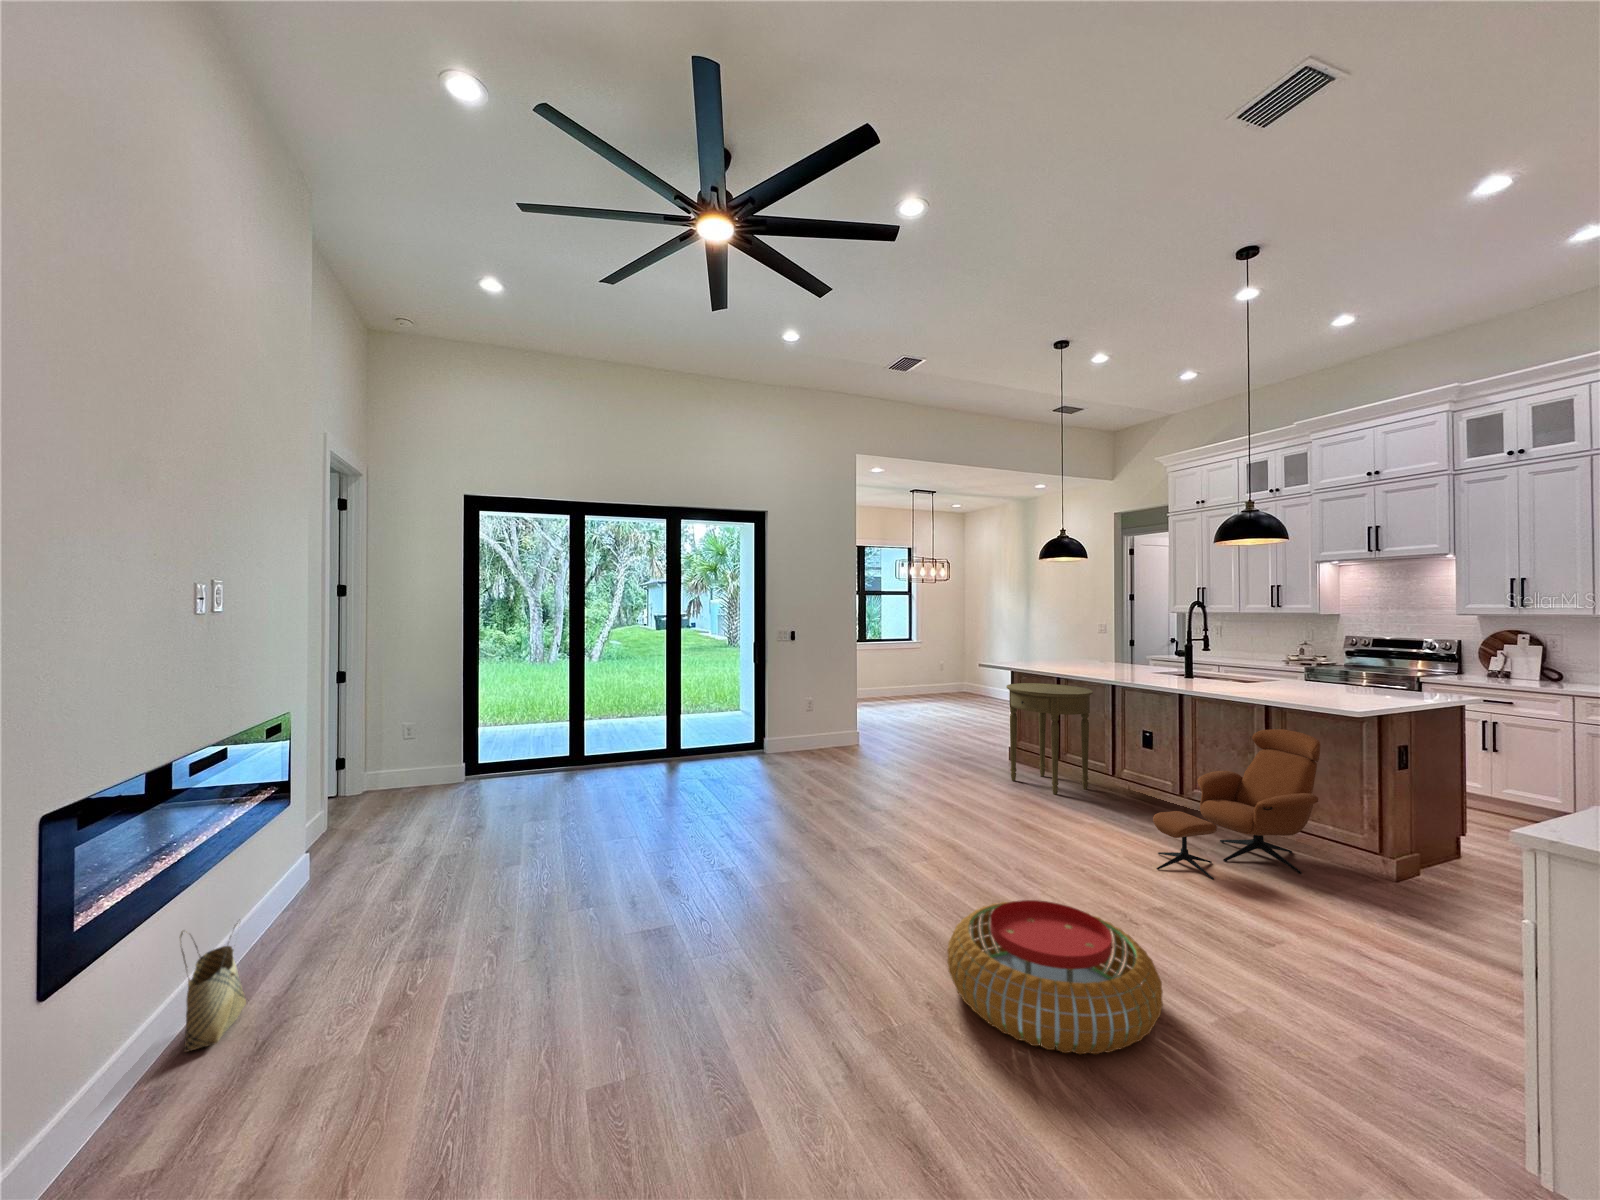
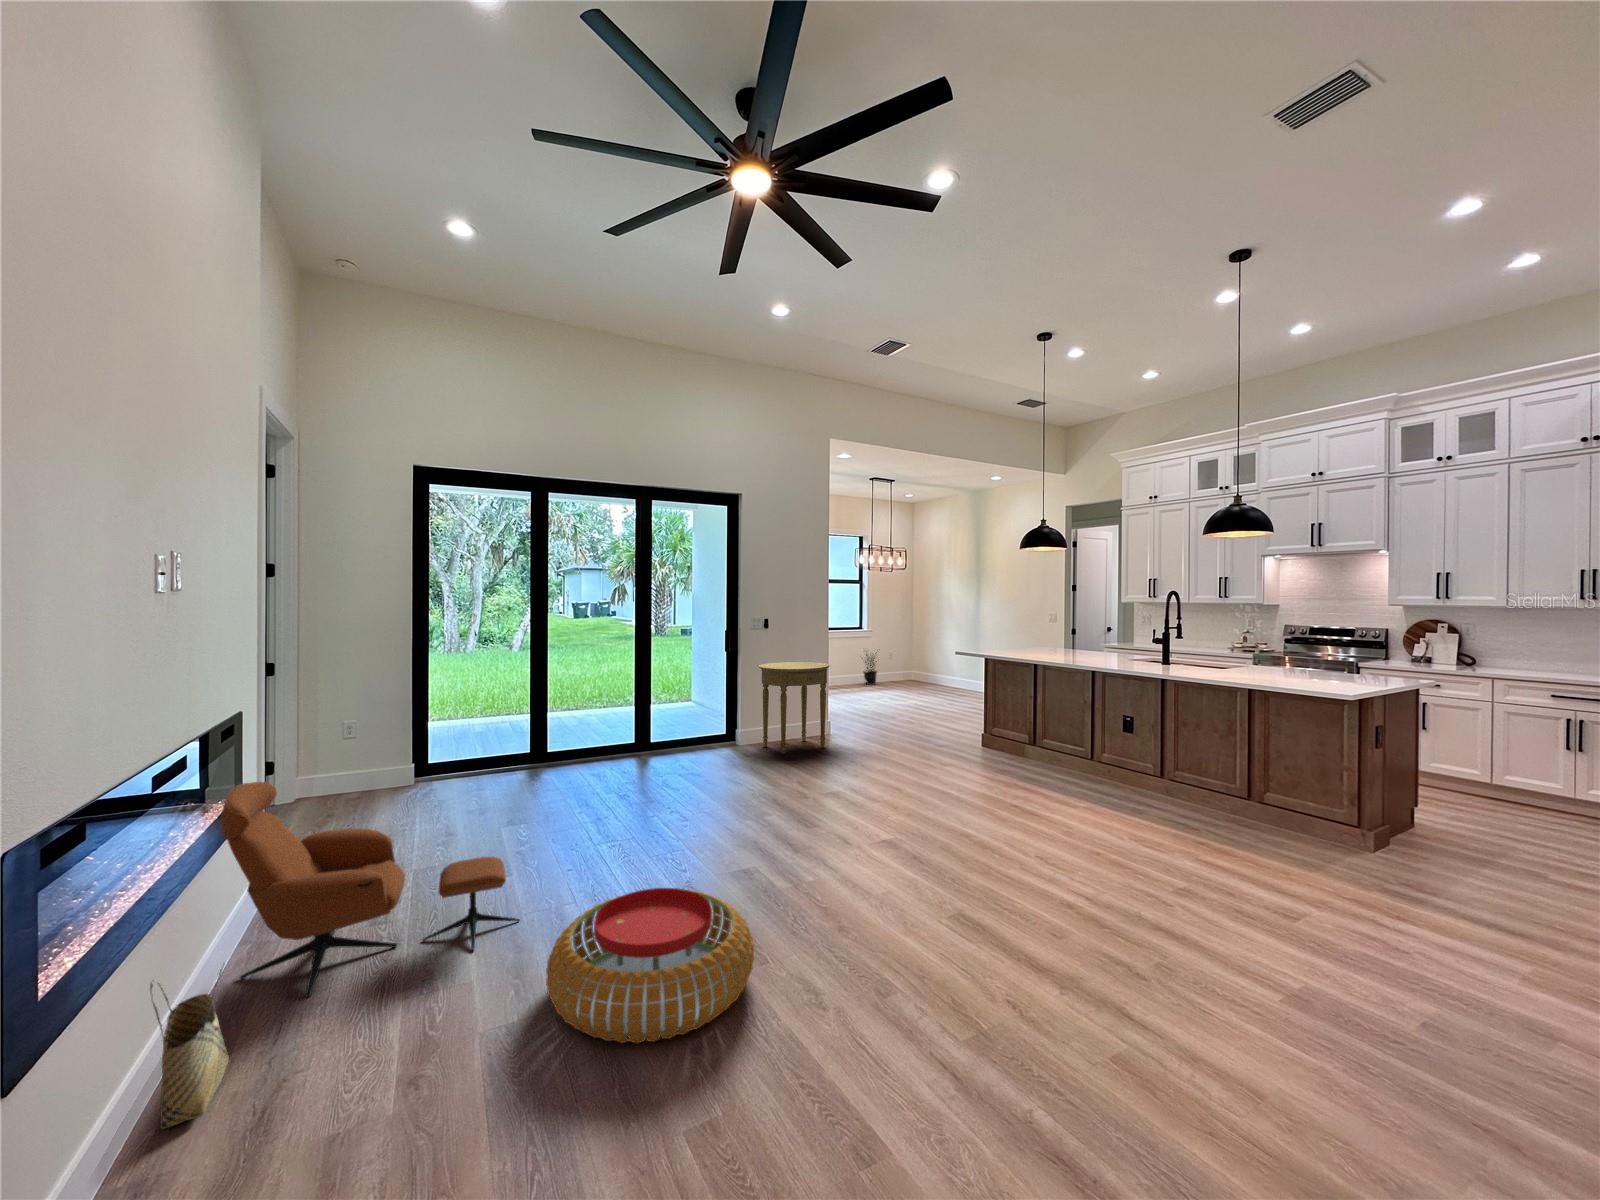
potted plant: none [907,657,931,696] -> present [864,654,877,685]
side table: present [1006,683,1093,795] -> present [759,662,829,754]
lounge chair: present [1153,729,1320,879] -> present [221,782,520,997]
pouf: present [947,900,1163,1054] -> present [546,888,754,1043]

